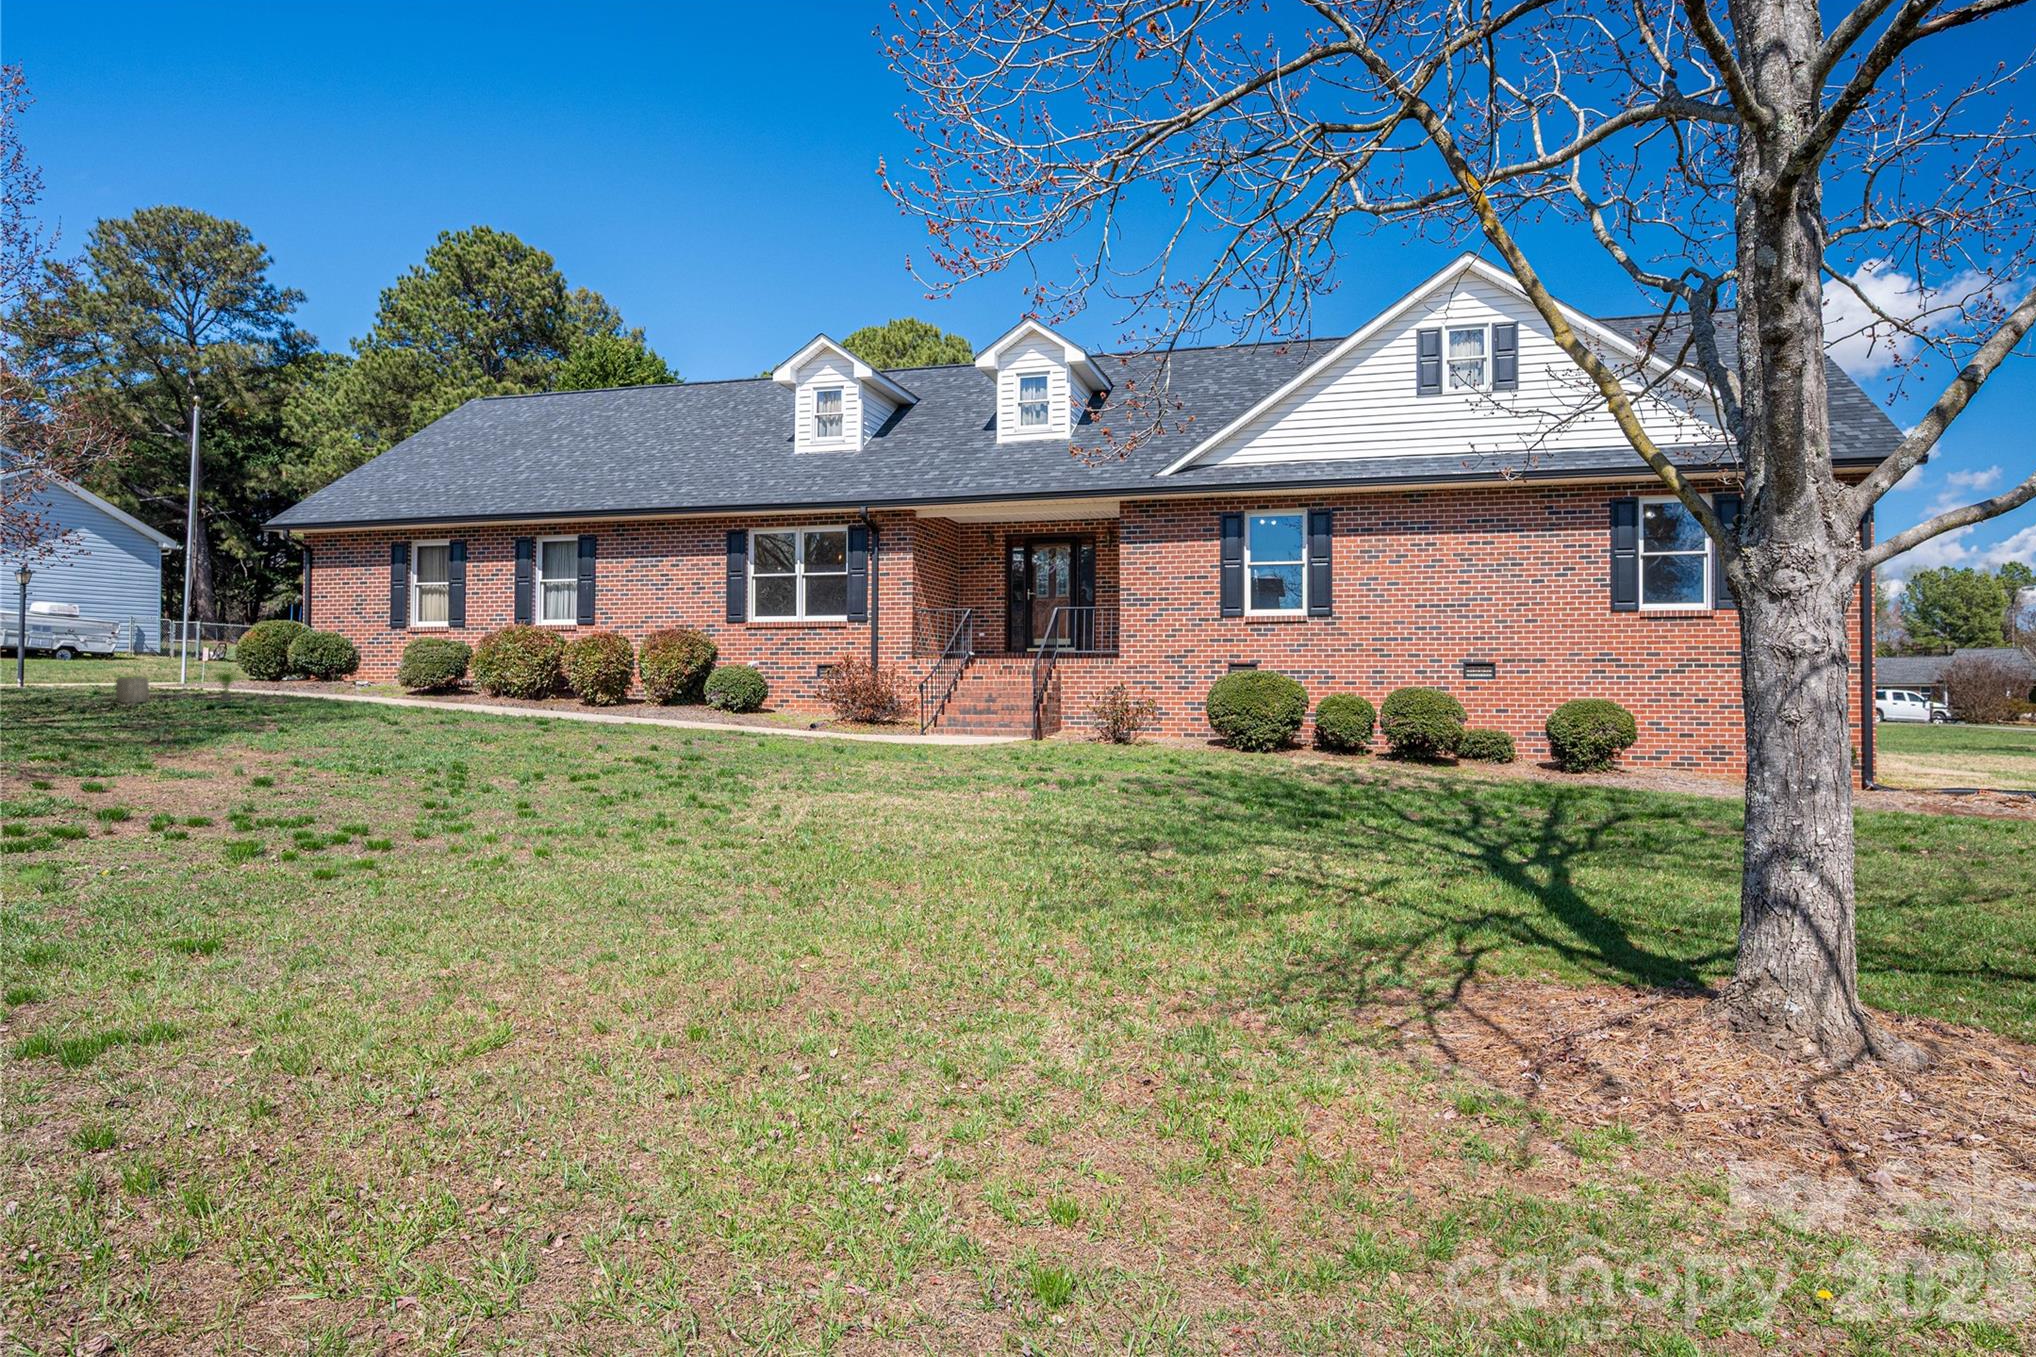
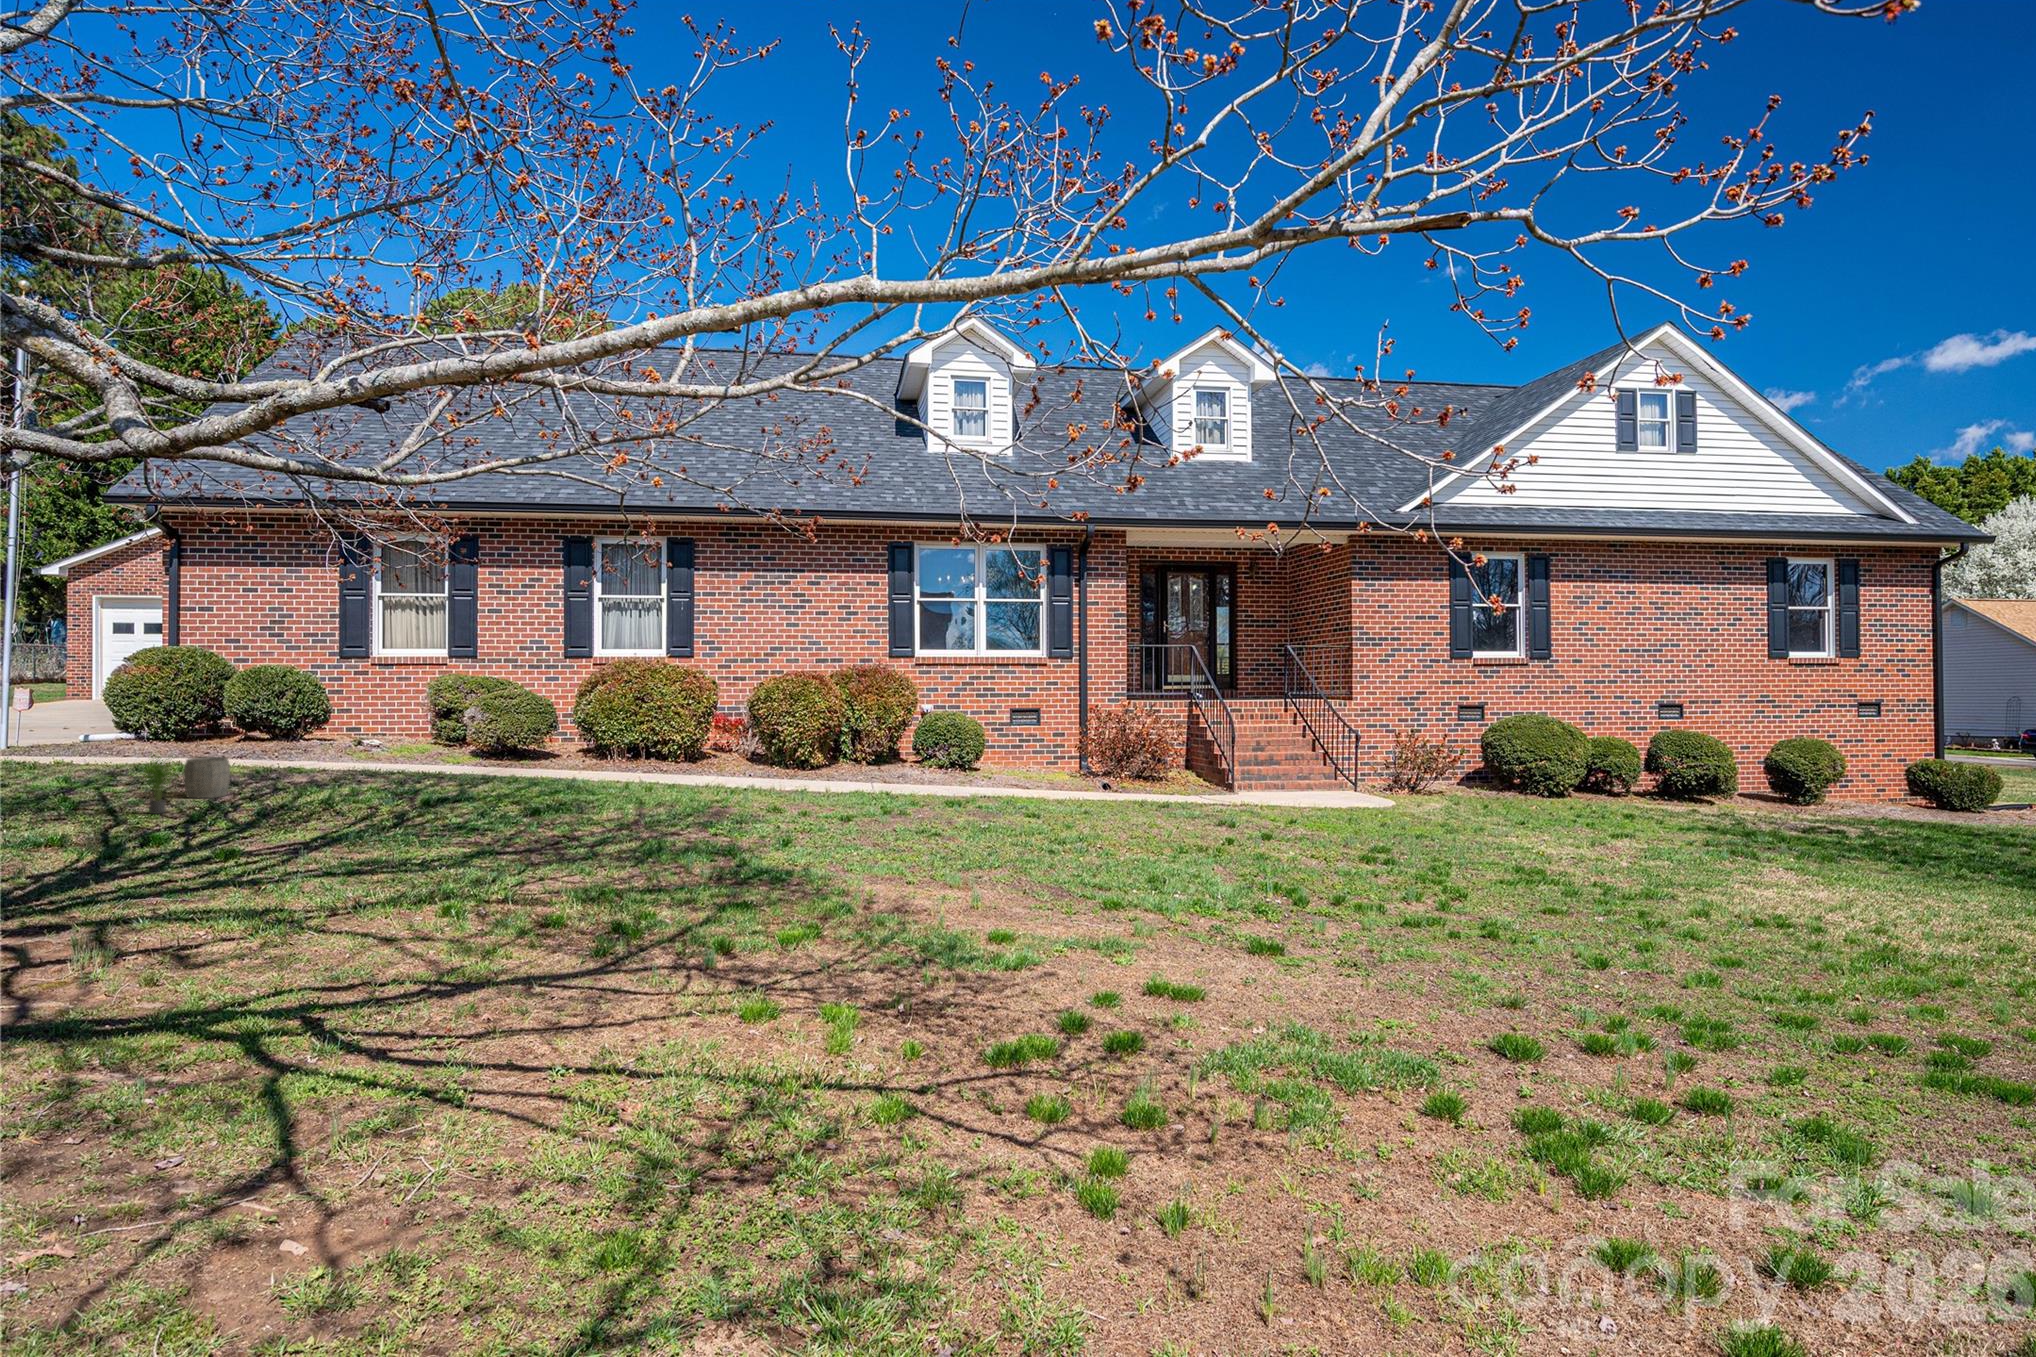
potted plant: present [217,668,236,701] -> present [138,756,174,814]

